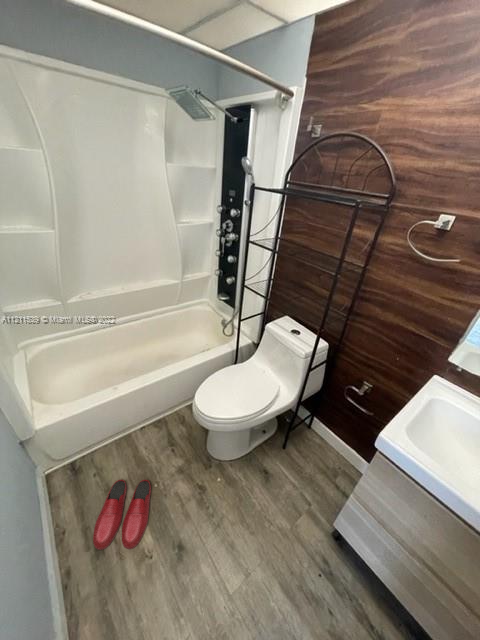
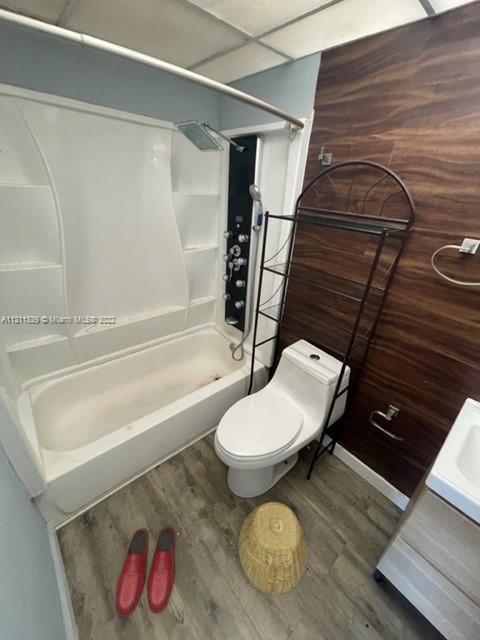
woven basket: none [207,460,269,540] -> present [239,502,307,595]

